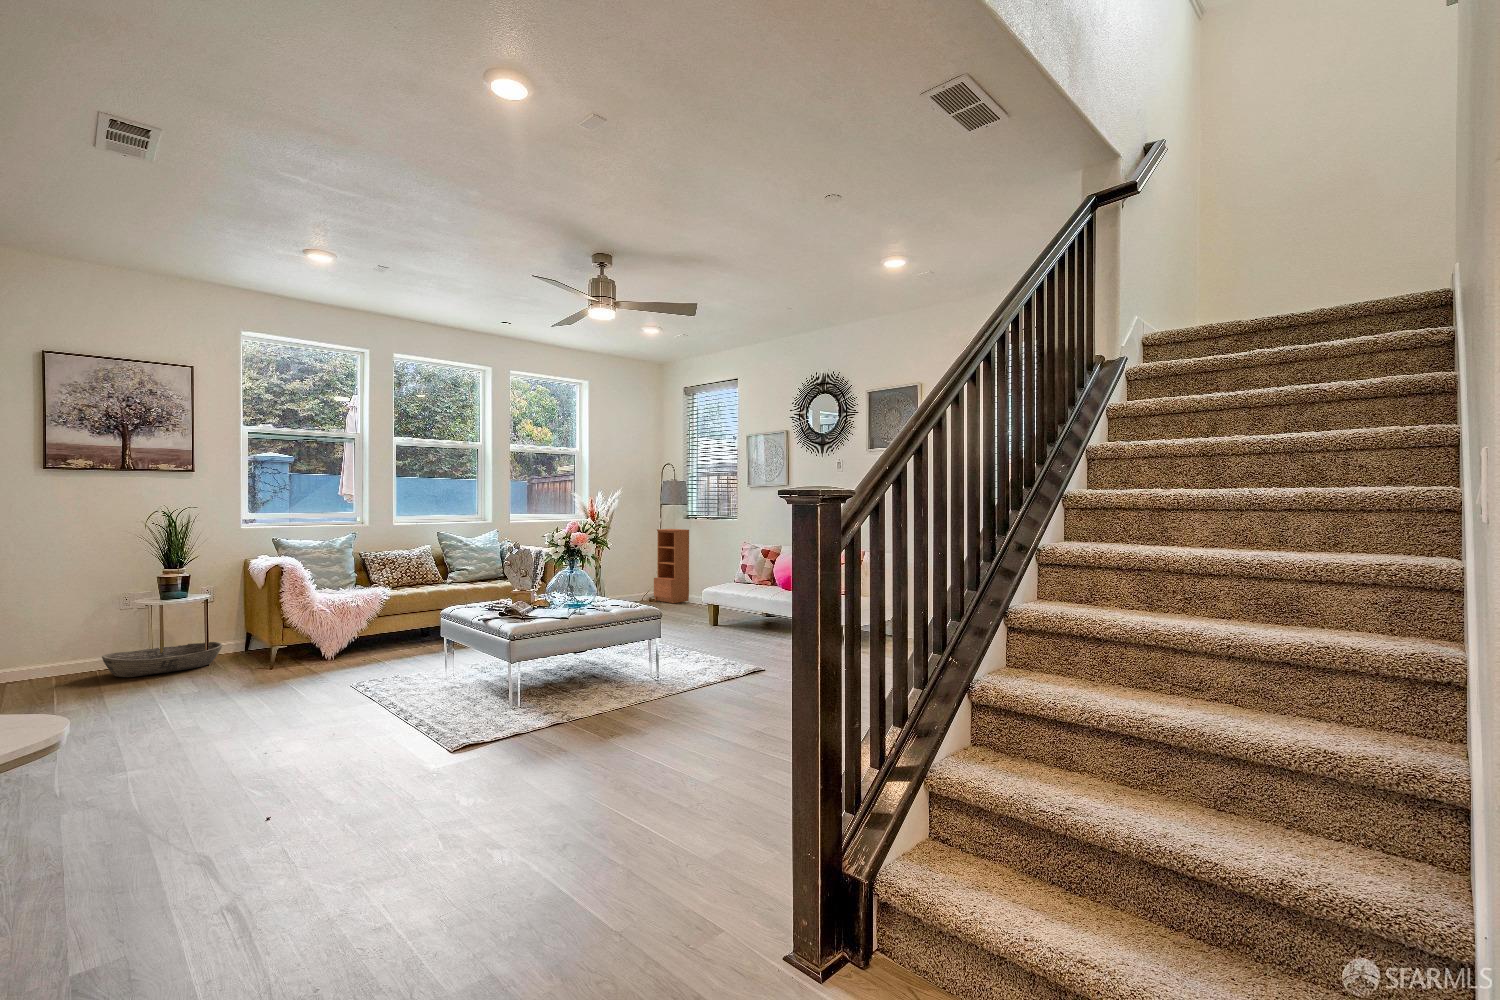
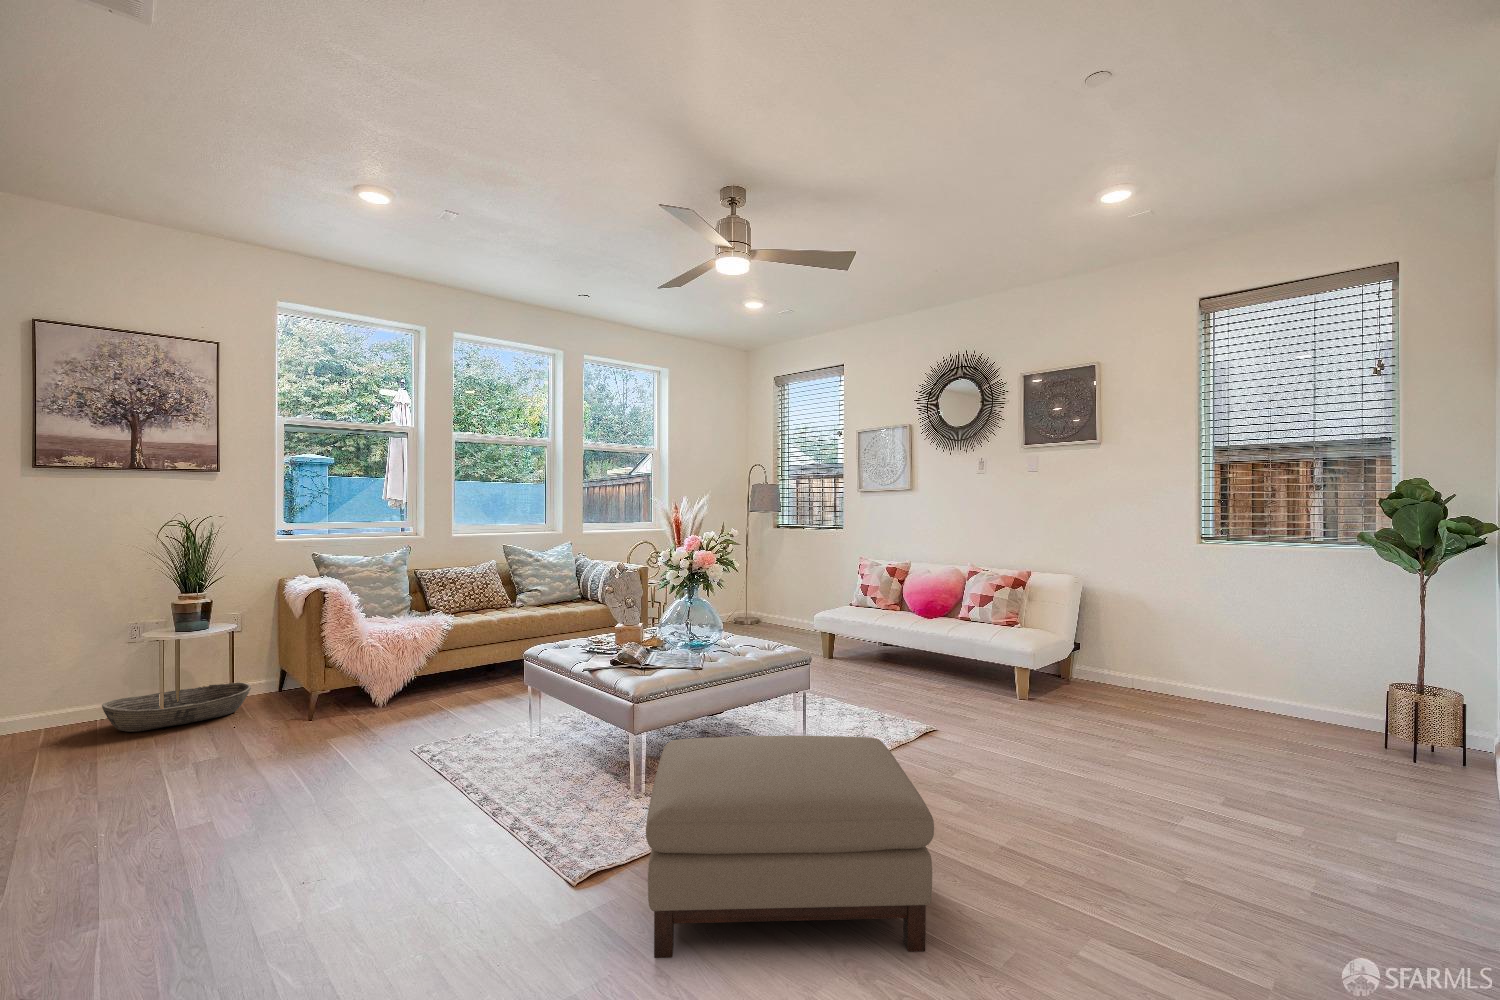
bookcase: present [654,529,689,603] -> none [741,540,783,627]
ottoman: none [484,655,674,781] -> present [646,736,934,958]

